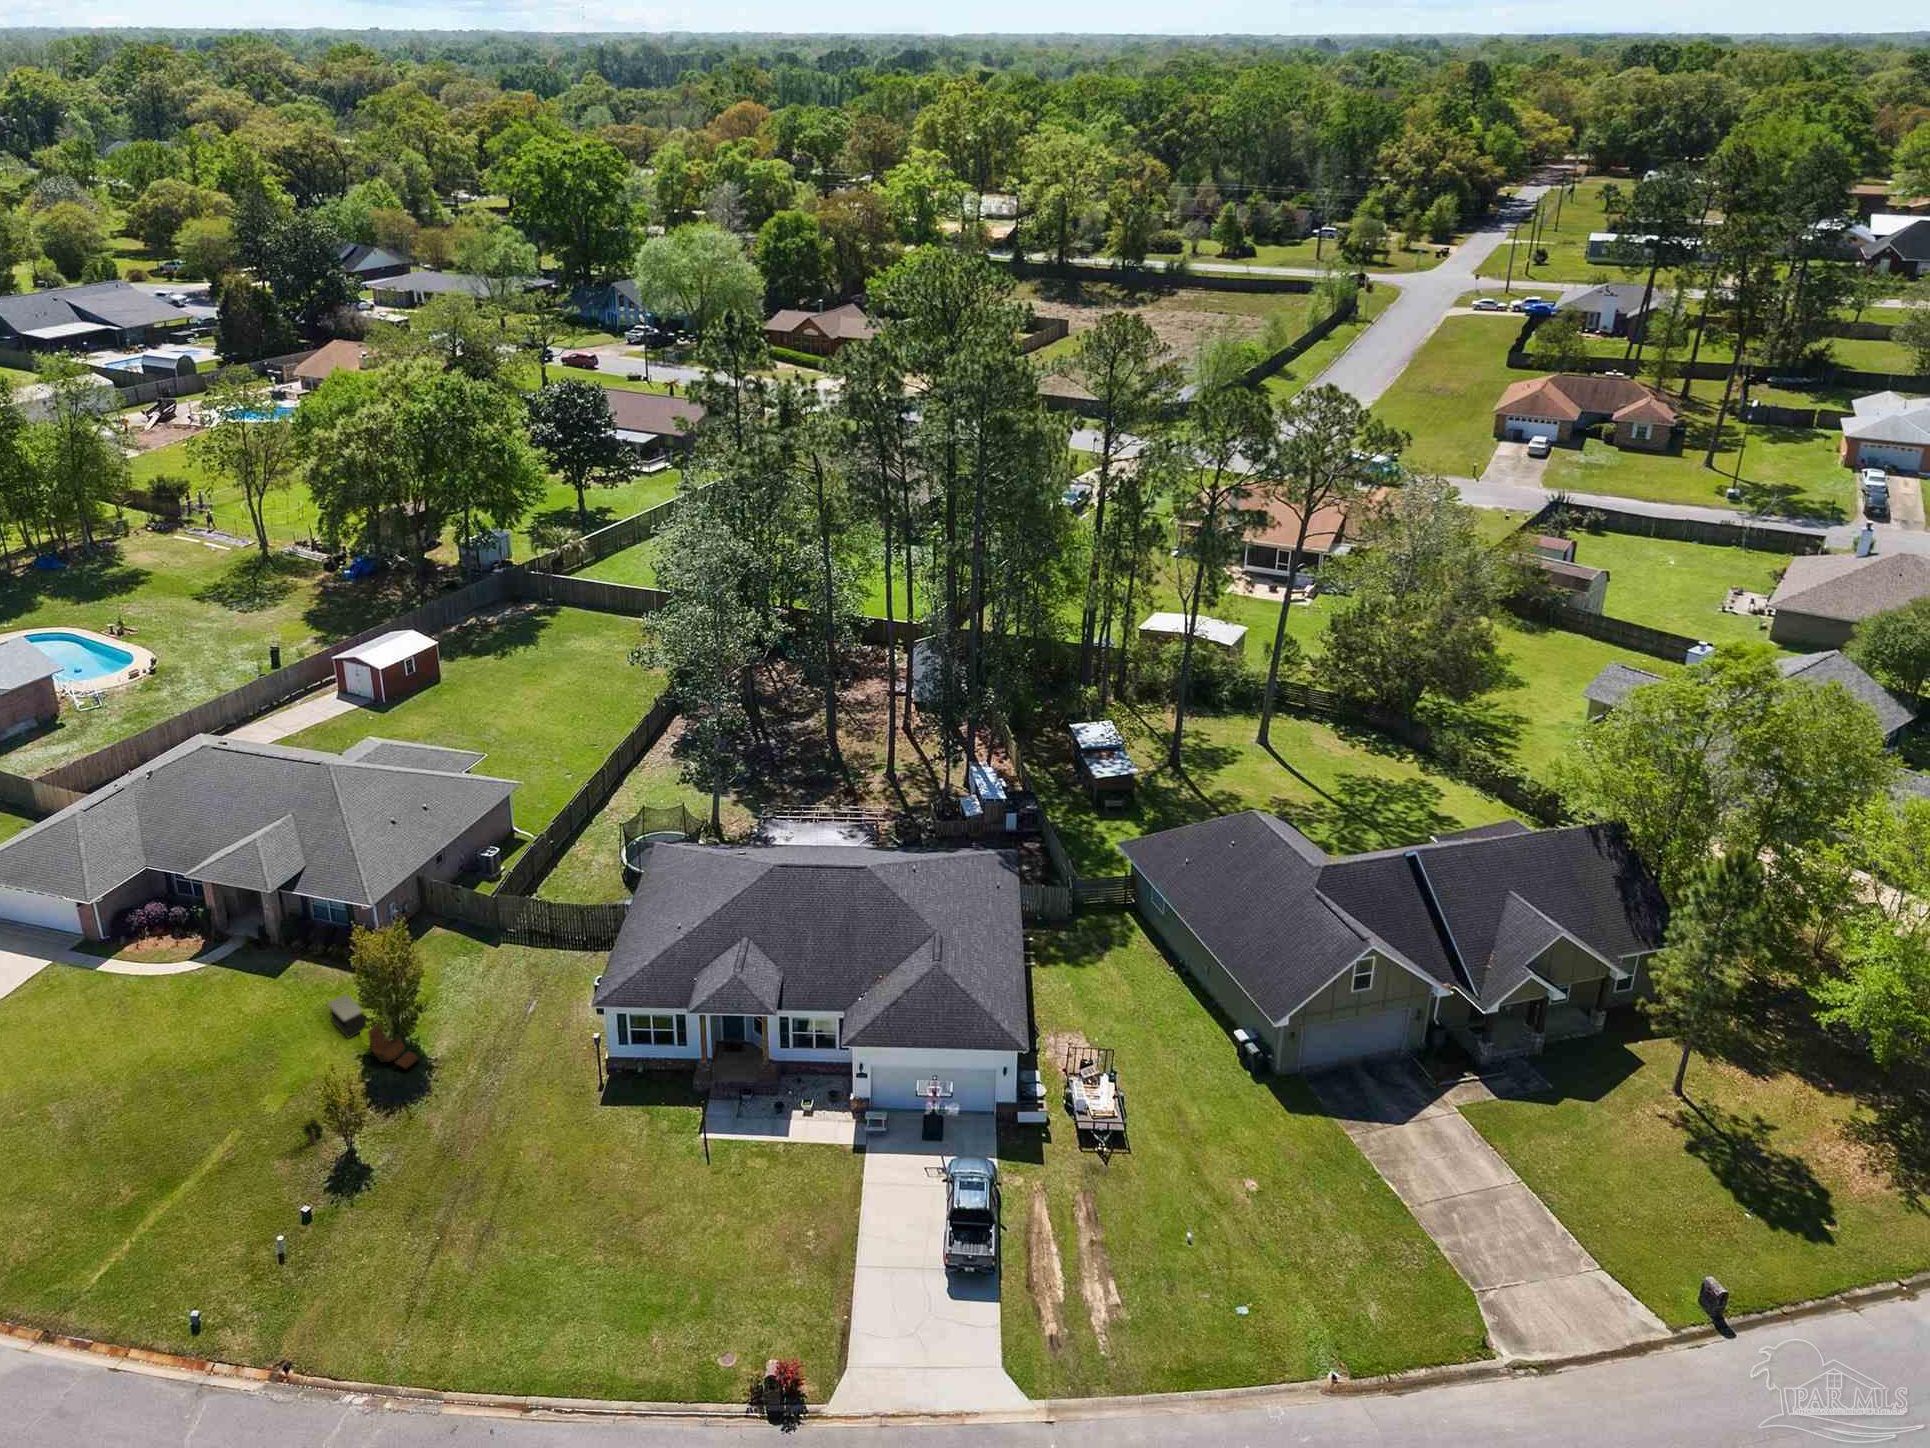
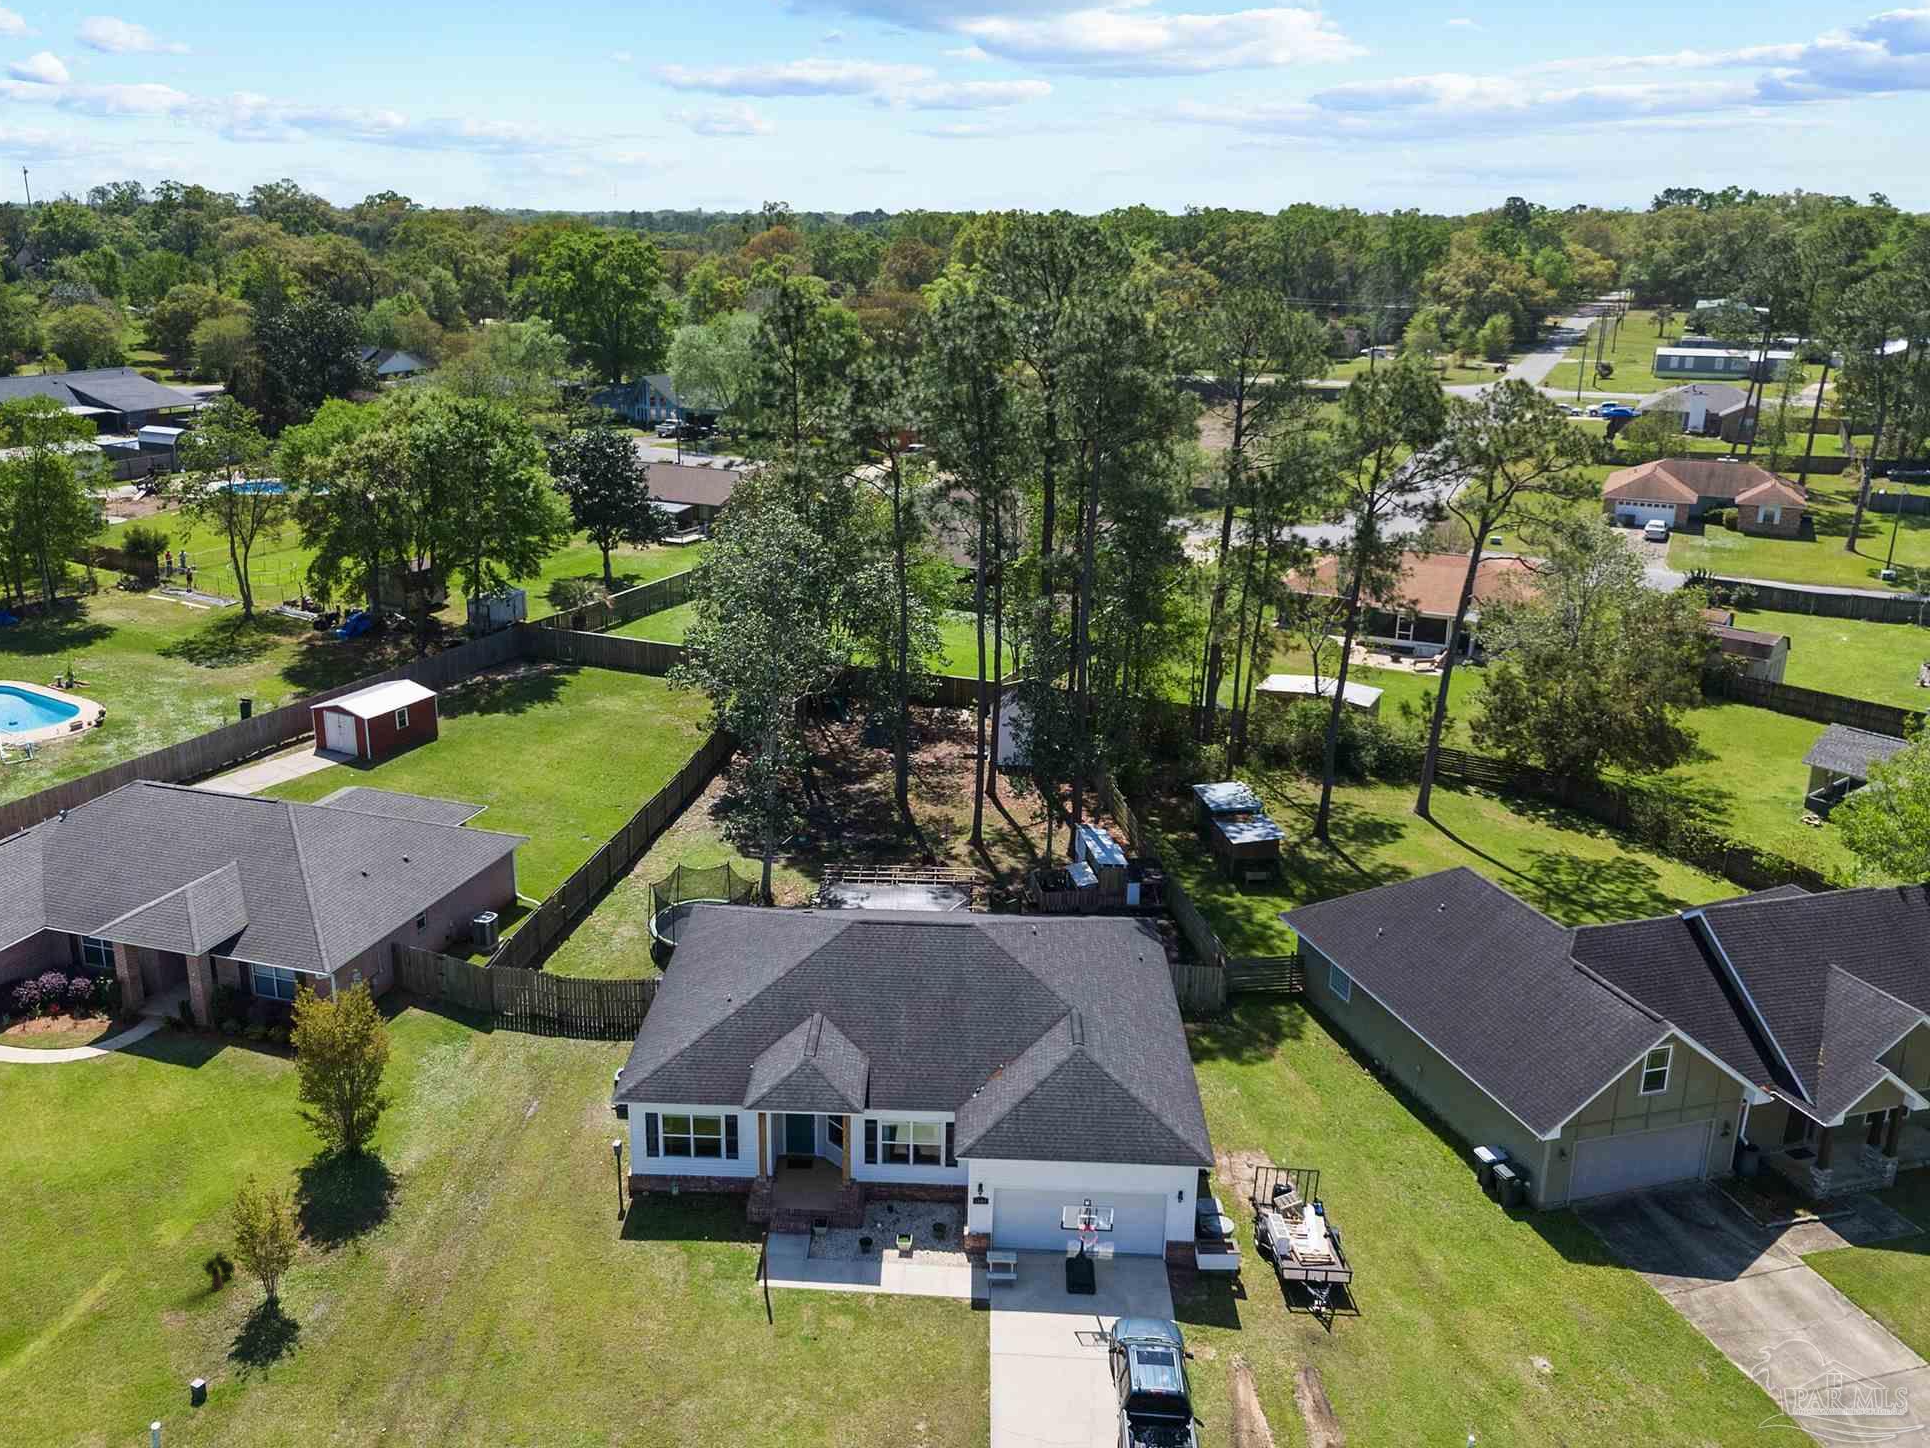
storage bench: present [328,995,367,1038] -> none [259,1086,311,1146]
lounge chair: present [368,1024,418,1069] -> none [309,1119,374,1192]

